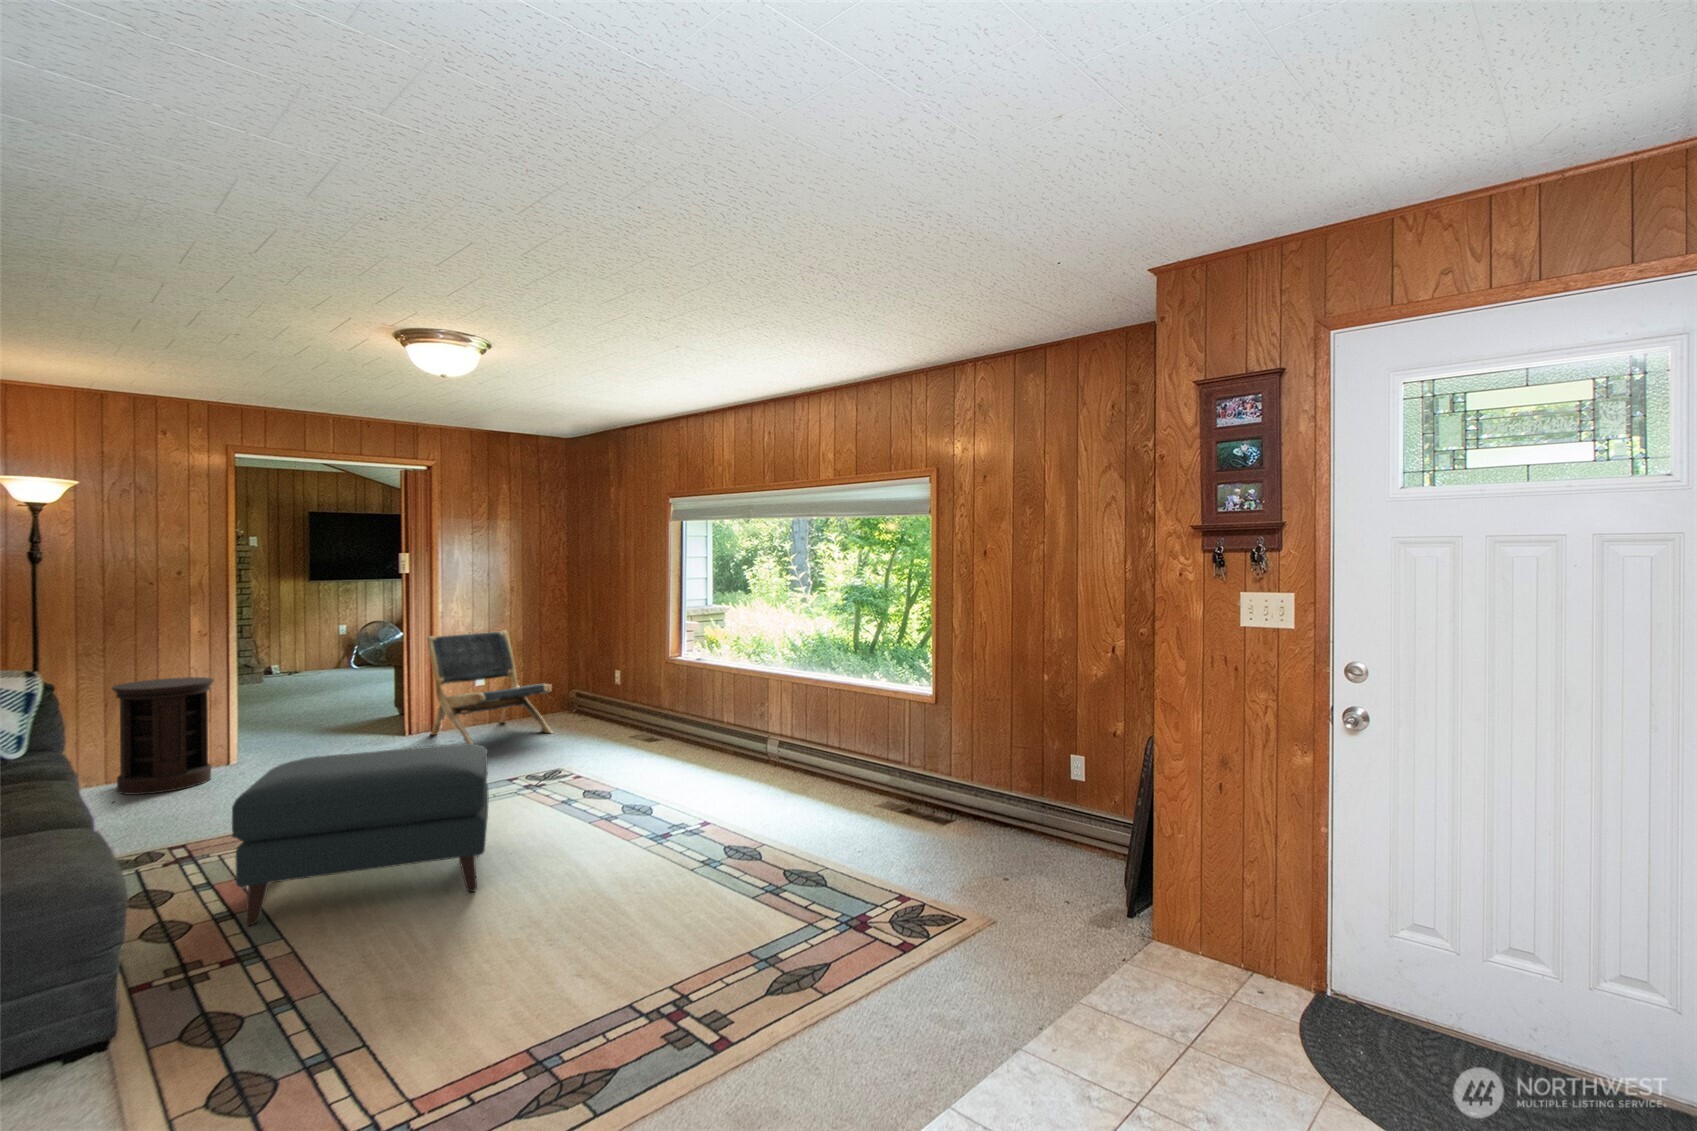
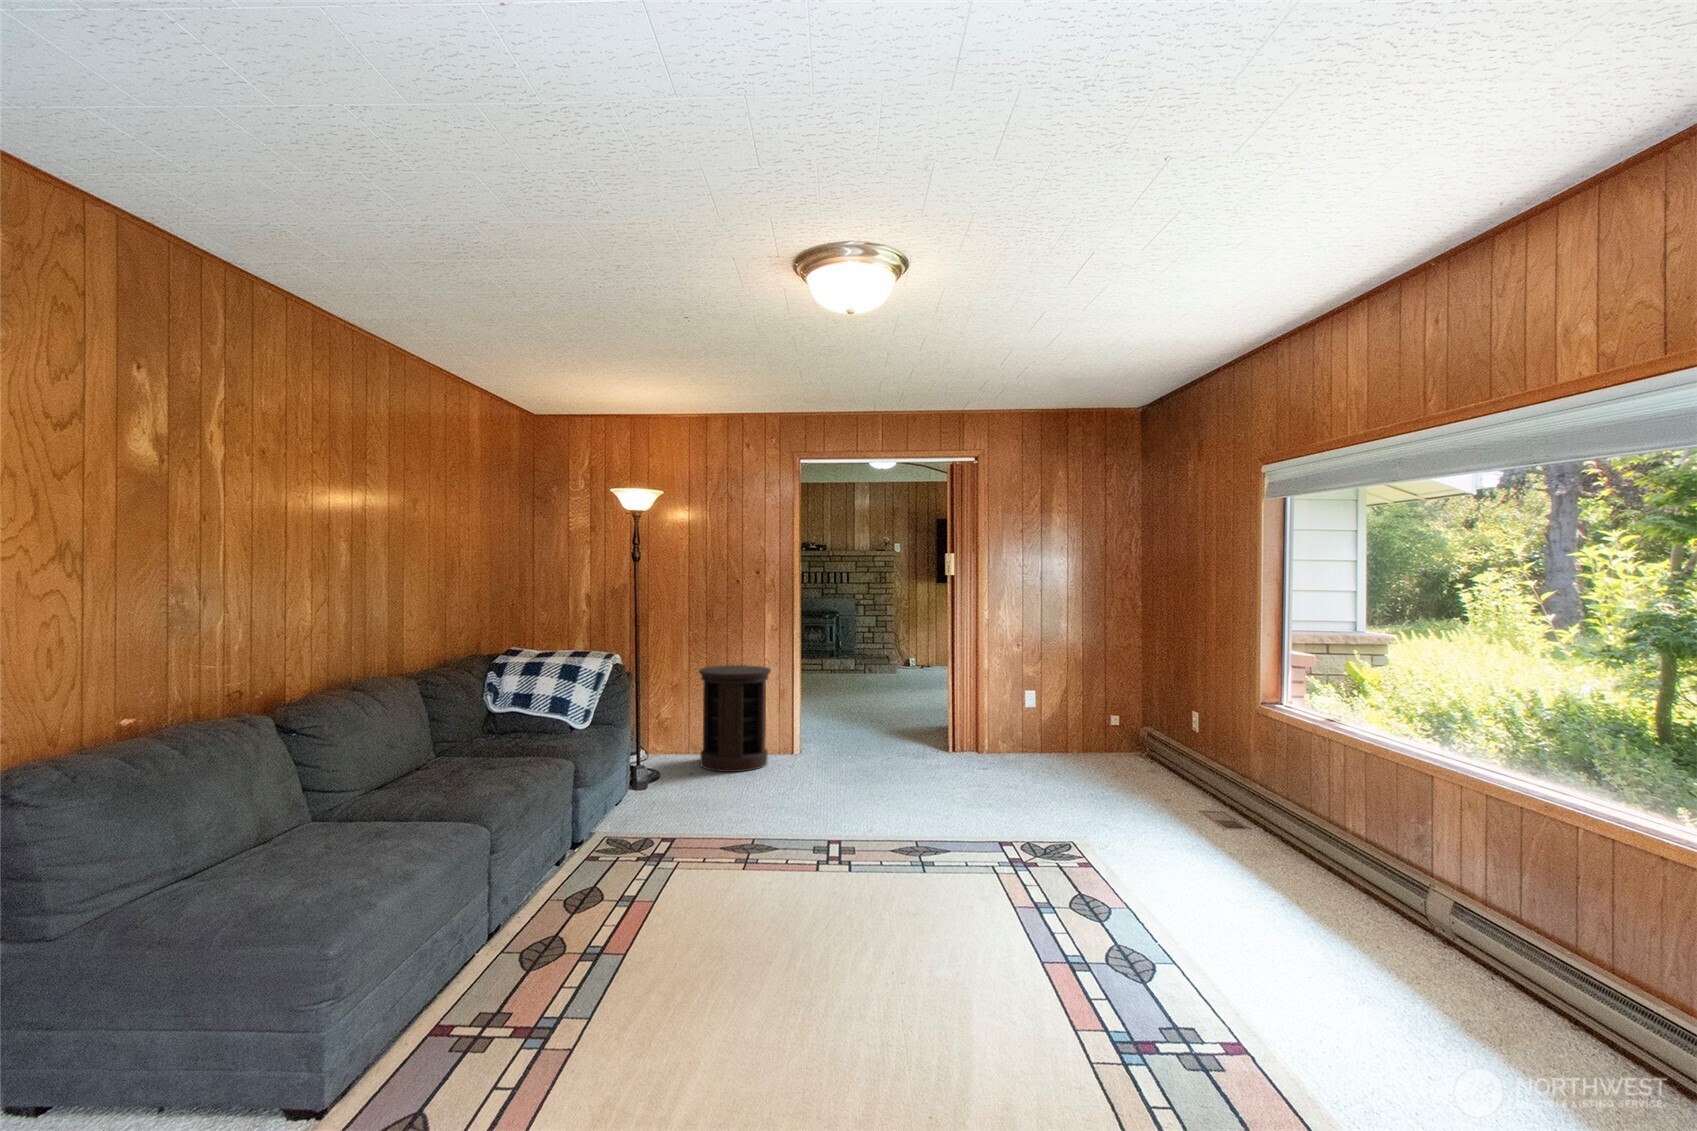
lounge chair: present [427,630,553,744] -> none [970,645,1102,784]
ottoman: present [232,744,489,925] -> none [565,778,893,1042]

